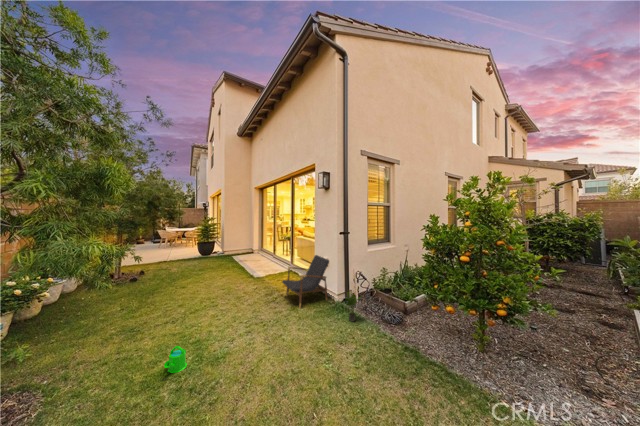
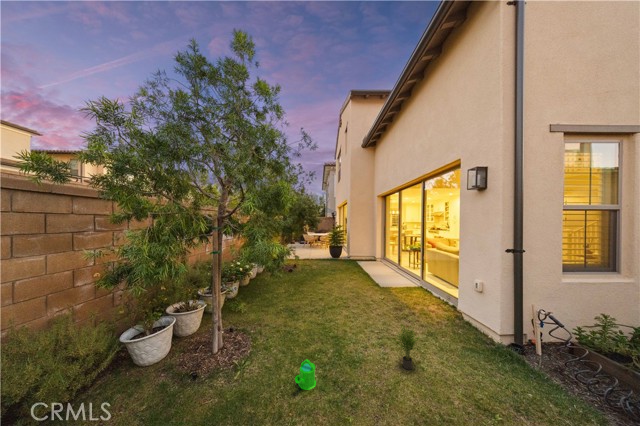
lounge chair: present [282,255,329,308] -> none [417,275,487,343]
potted plant: present [346,294,358,321] -> present [394,326,418,370]

